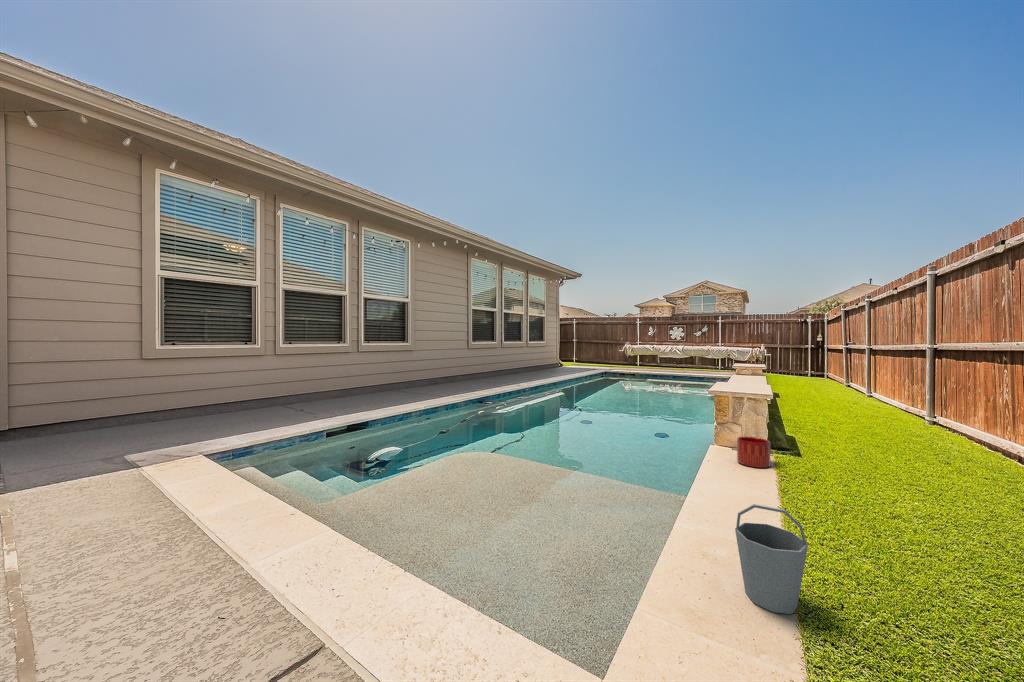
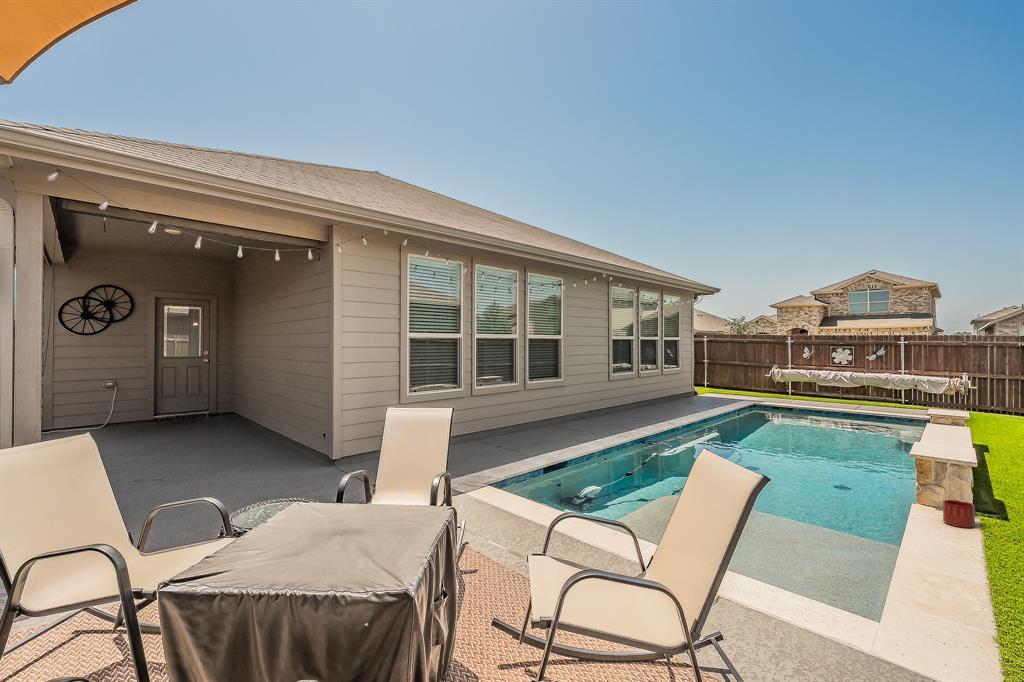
bucket: present [735,504,808,614] -> none [952,546,999,608]

